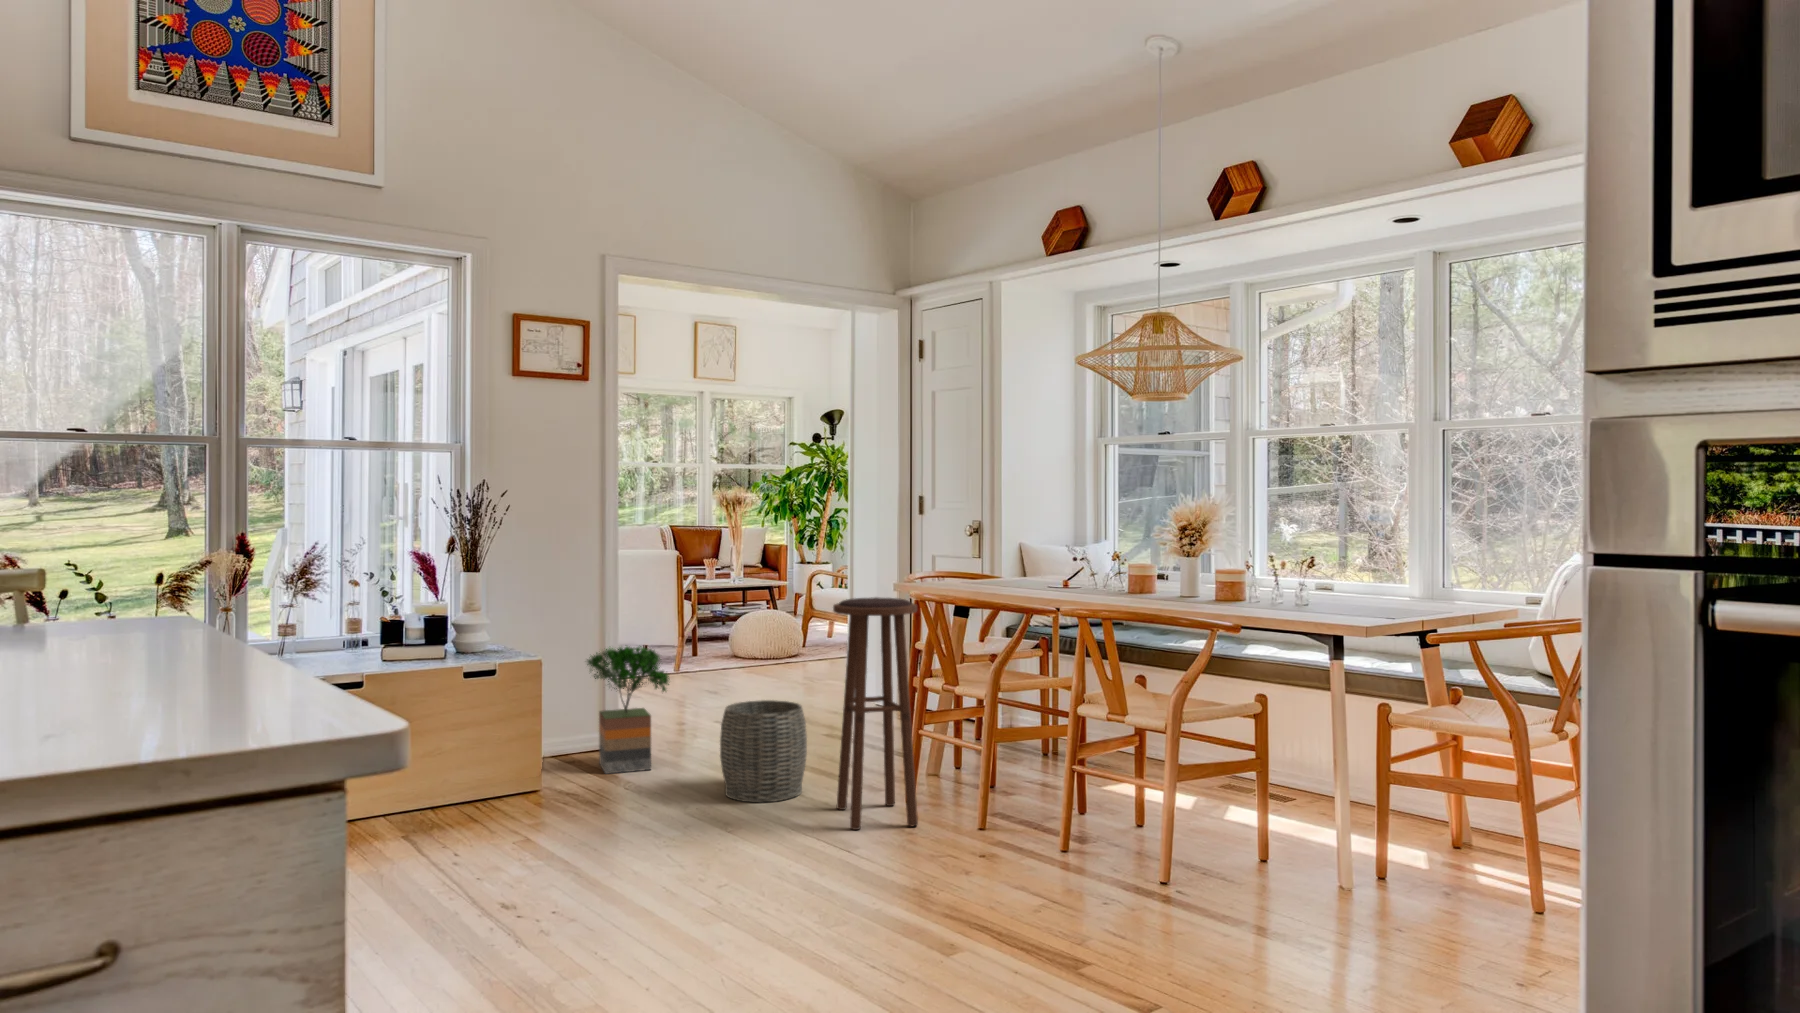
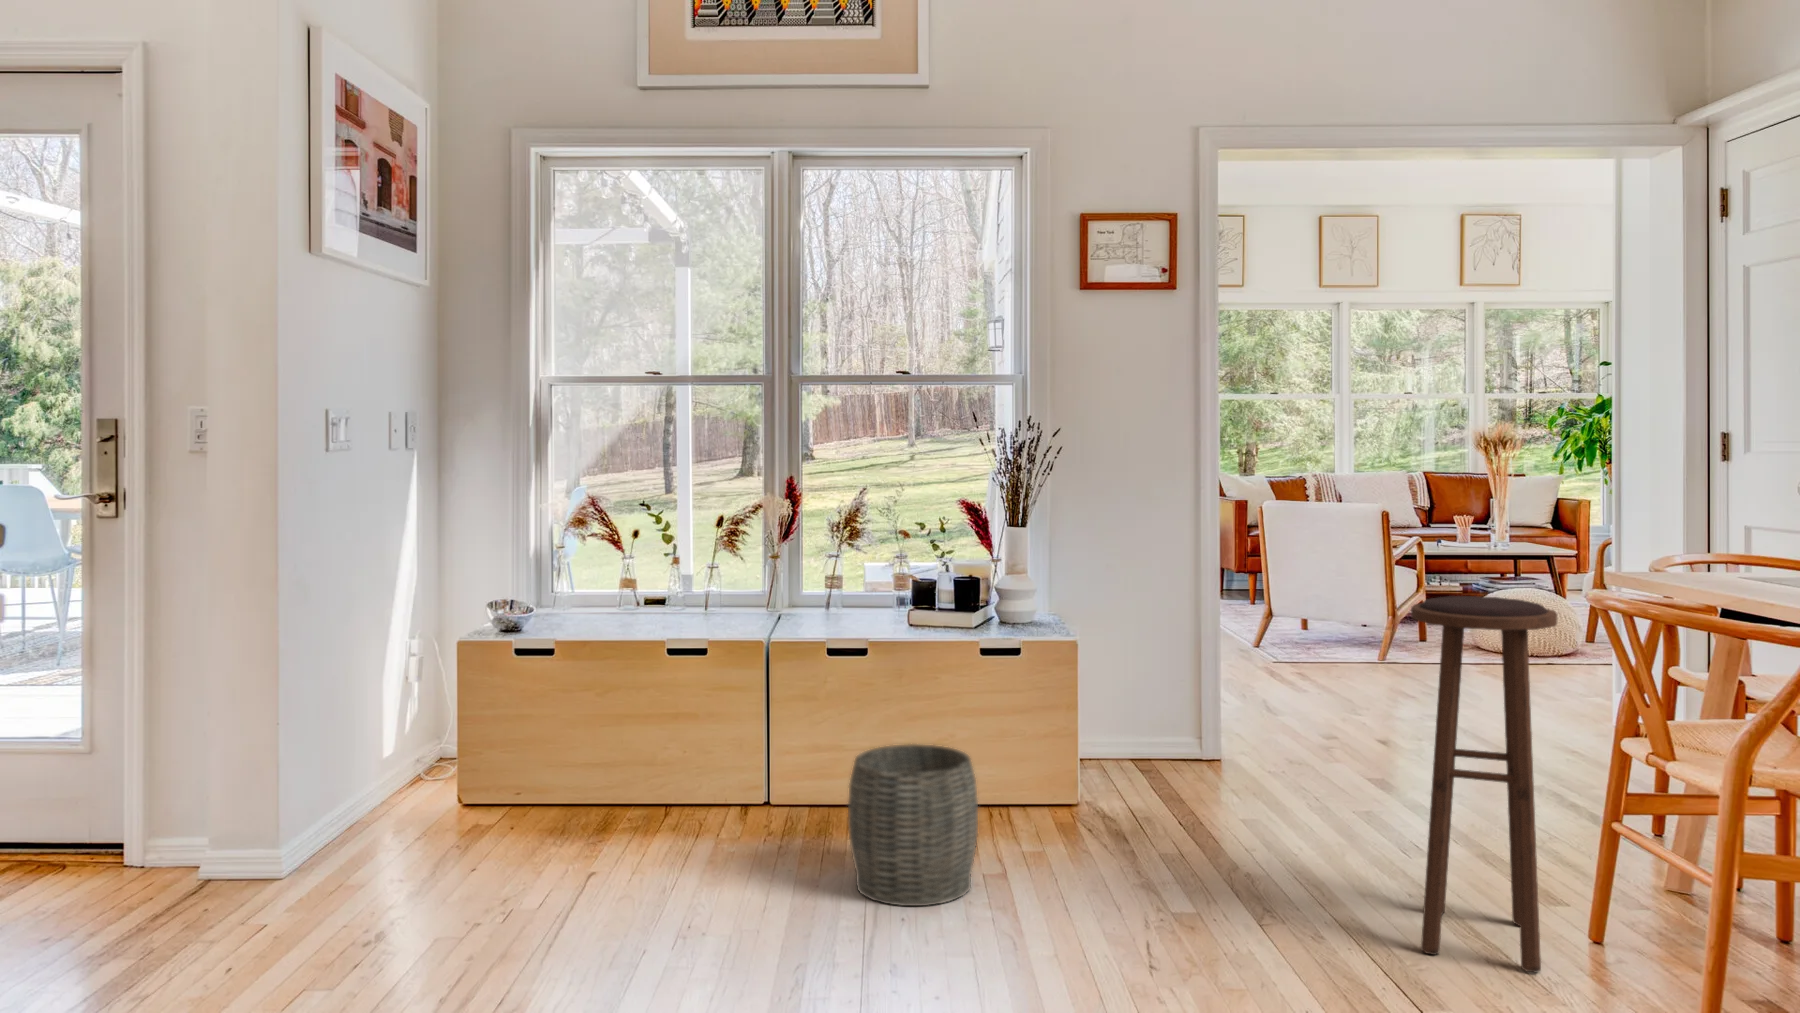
potted tree: present [587,646,669,774] -> none [1144,629,1255,796]
woven basket: present [720,700,807,802] -> present [848,744,978,906]

